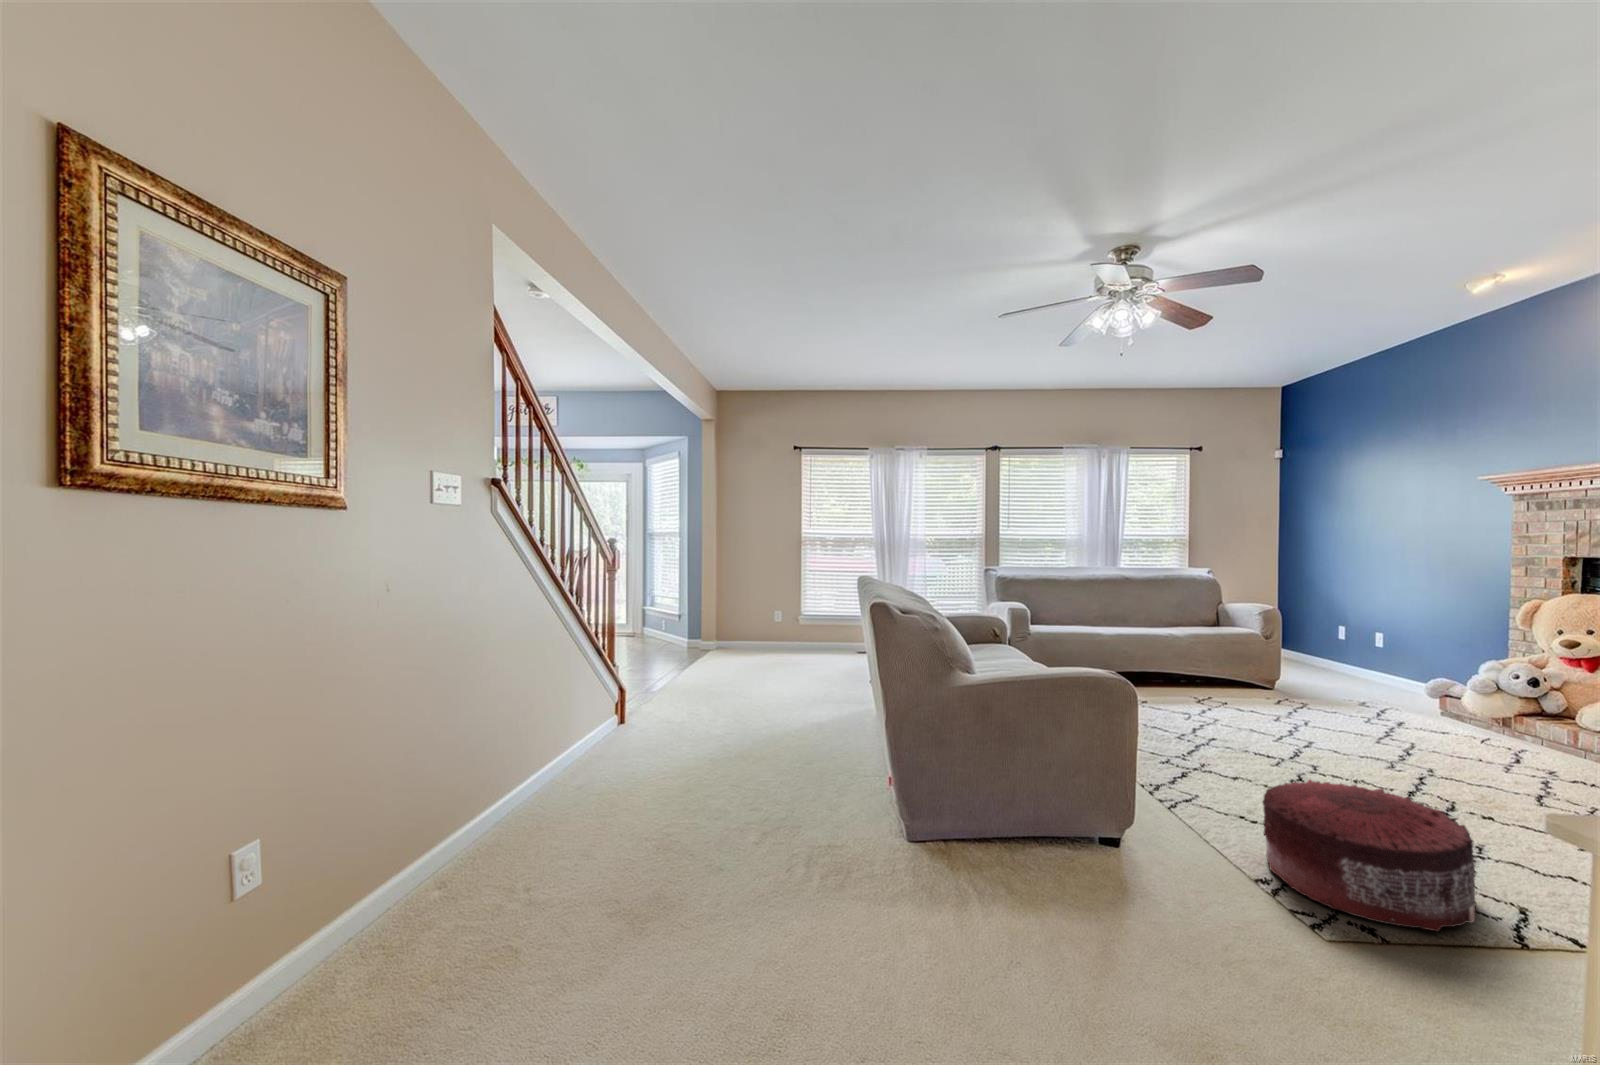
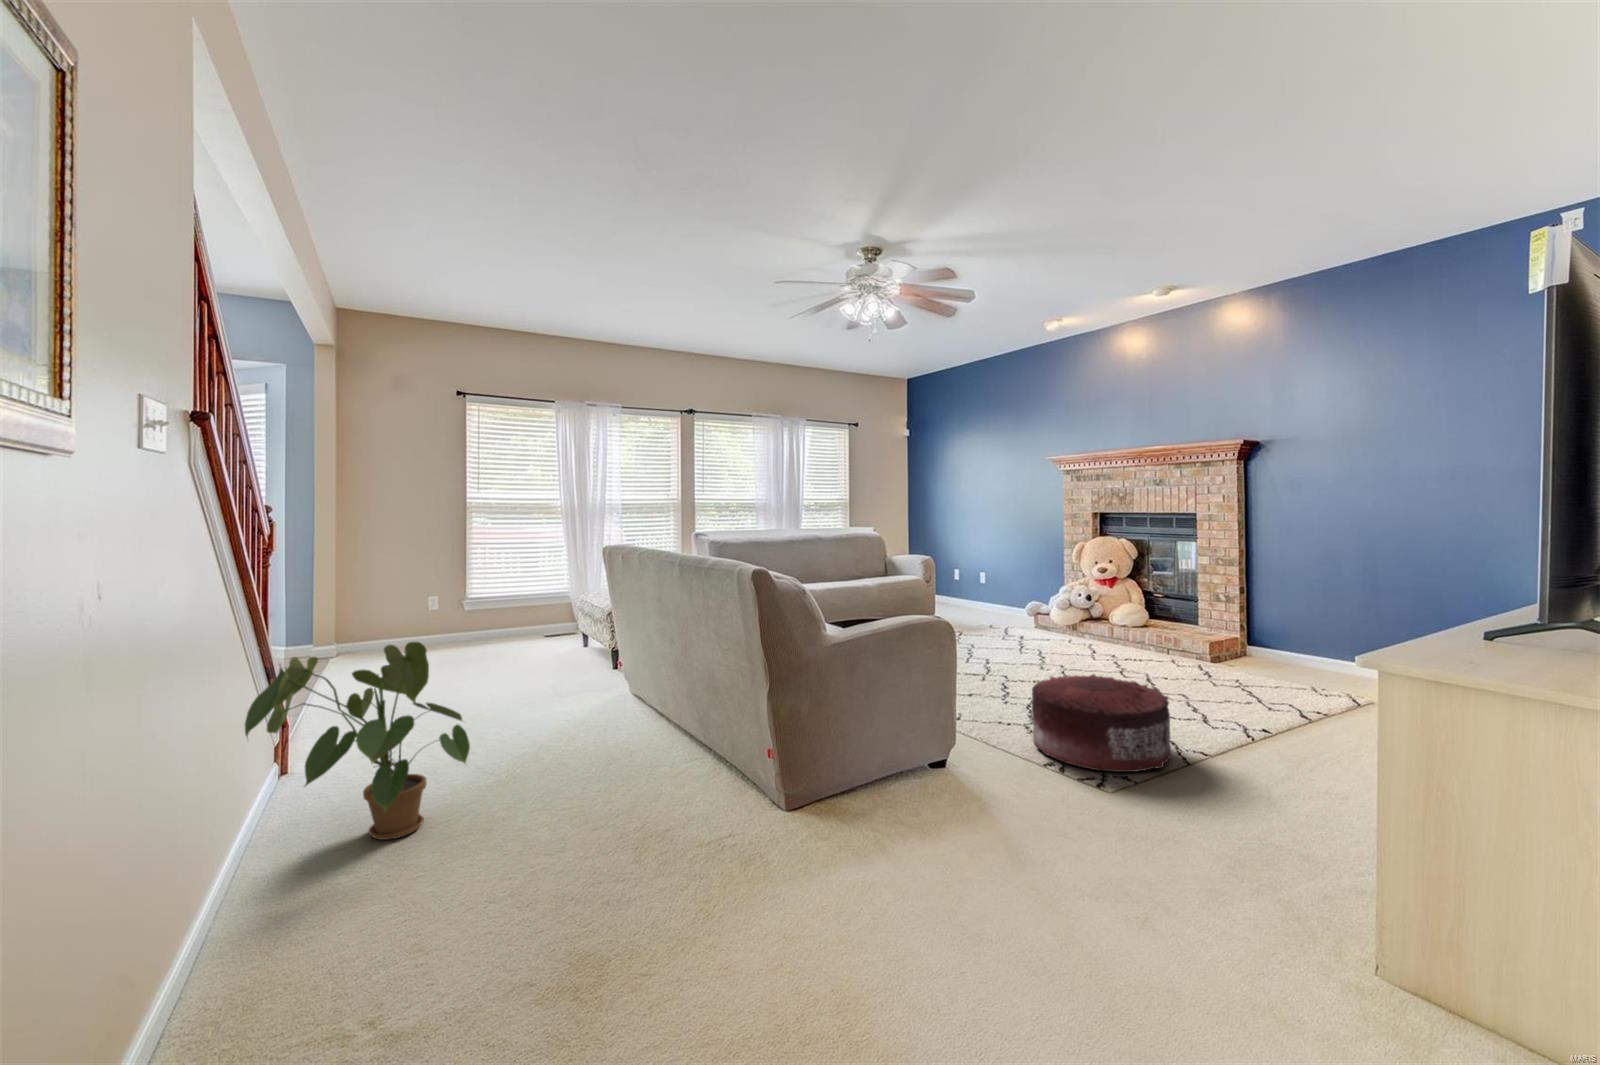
house plant: none [590,656,714,789] -> present [245,642,470,840]

